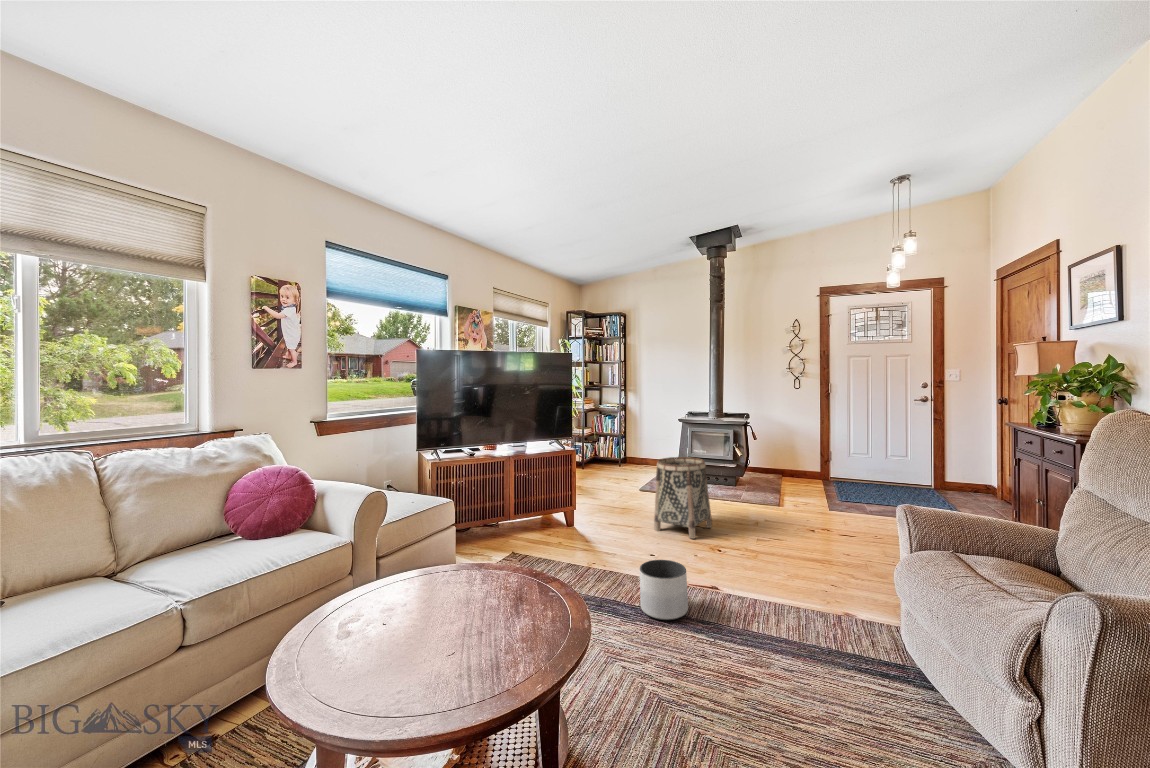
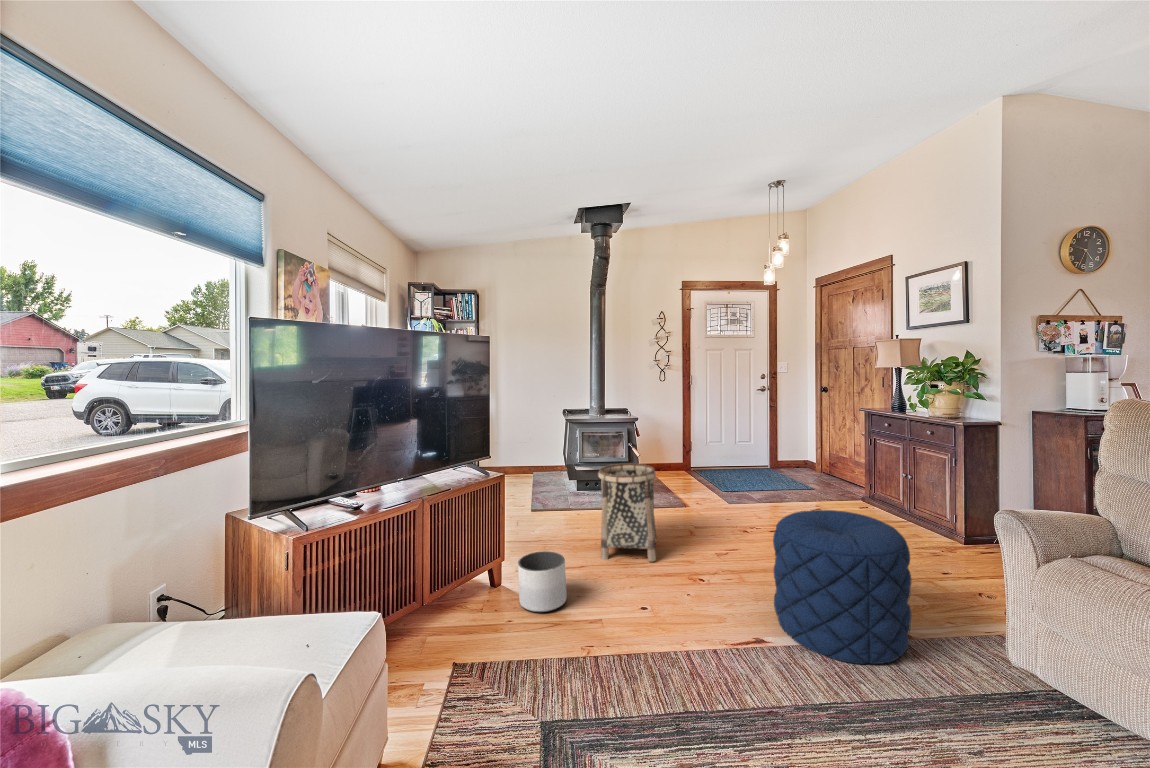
pouf: none [736,505,853,636] -> present [773,510,911,664]
planter: present [640,560,688,620] -> present [518,551,567,612]

